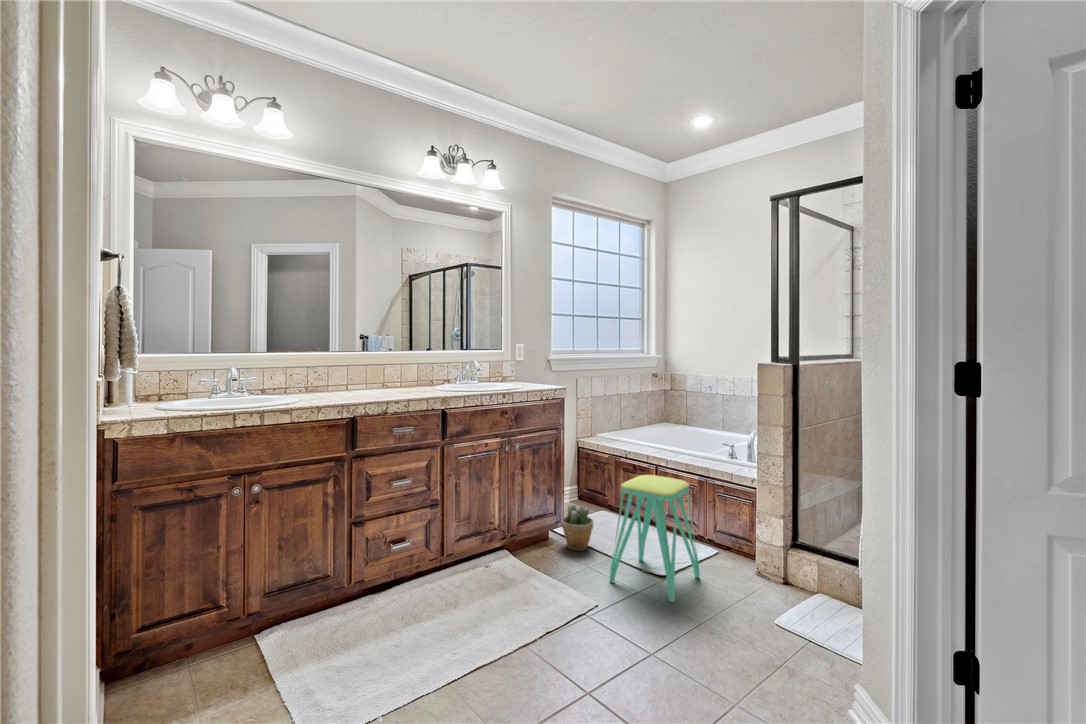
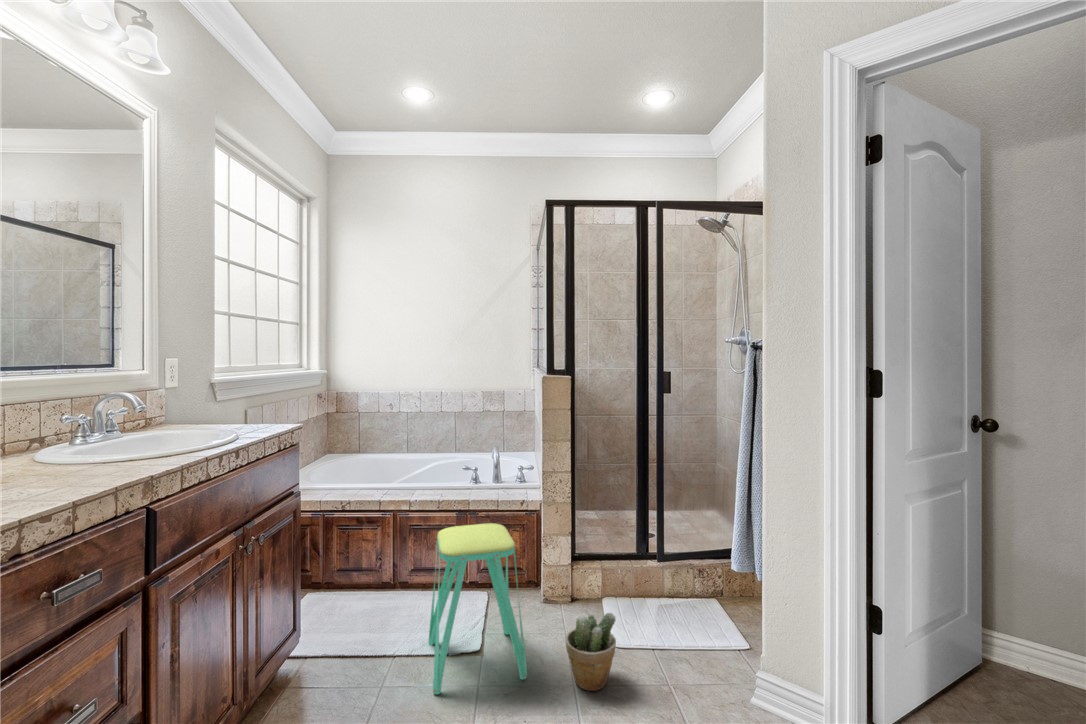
potted plant: present [561,504,594,551] -> present [566,613,616,691]

